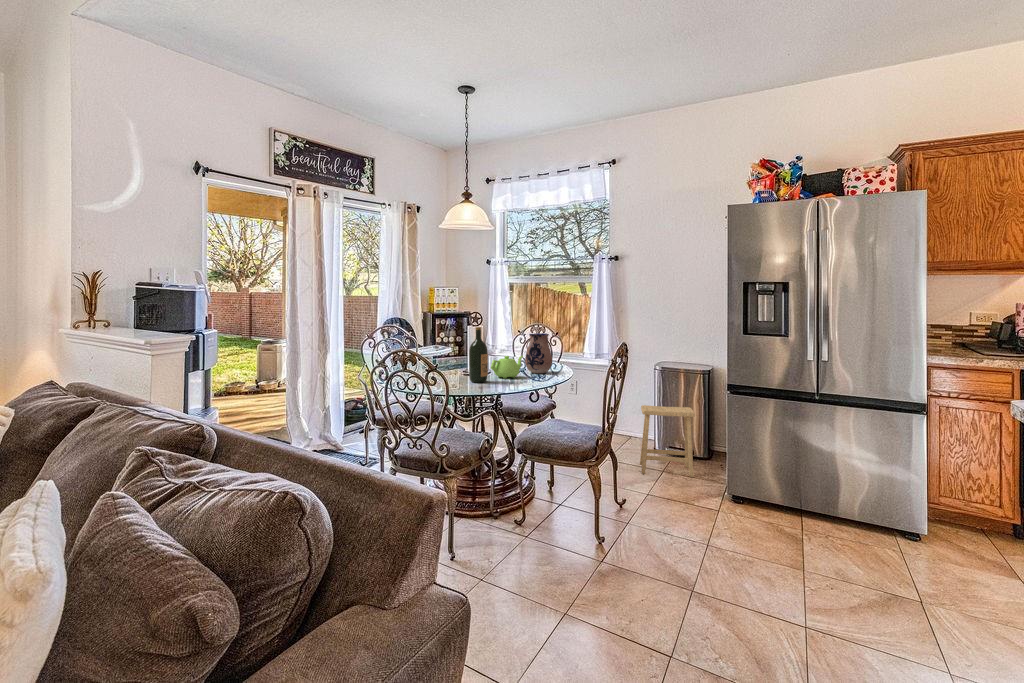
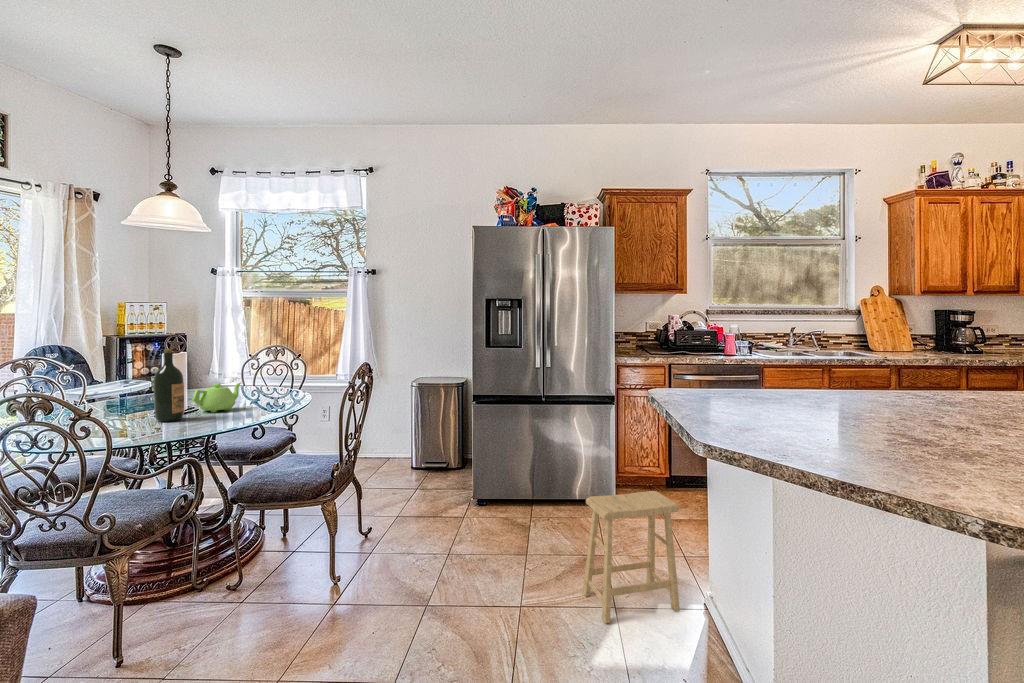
ceramic pitcher: present [525,333,552,373] -> none [248,354,284,402]
footstool: present [640,405,695,477] -> present [583,491,680,623]

